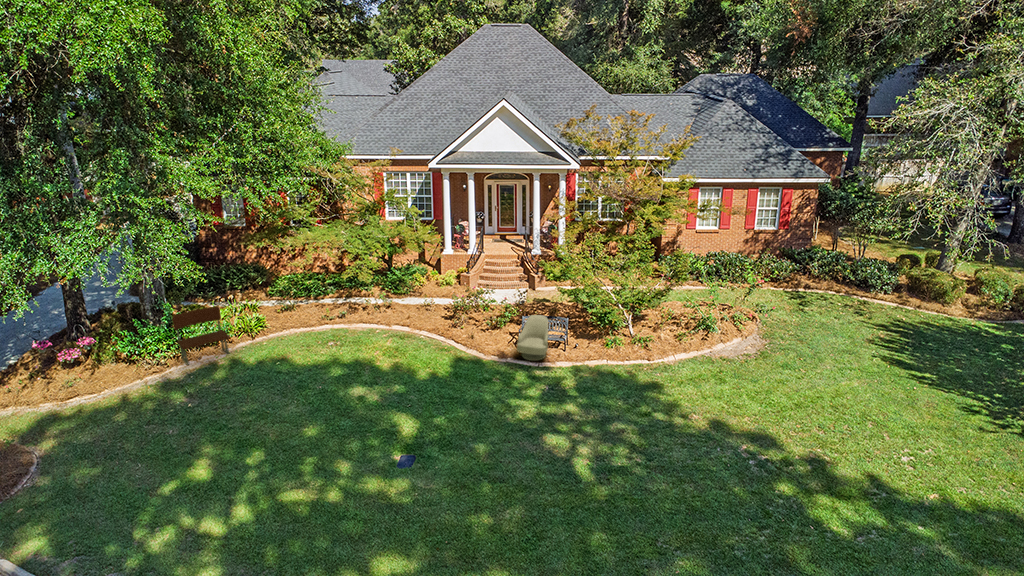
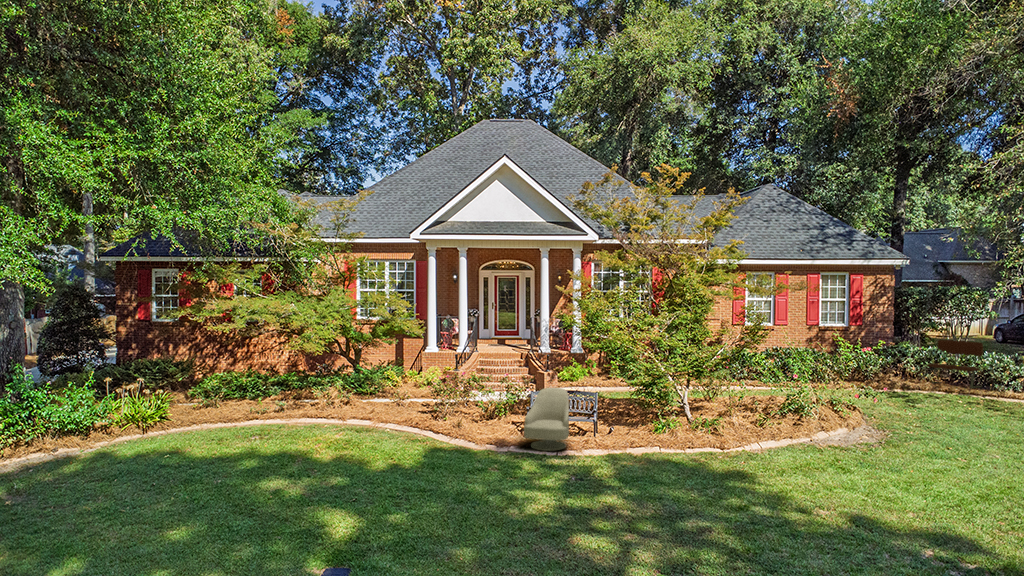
bench: present [172,306,230,365] -> present [927,340,983,389]

